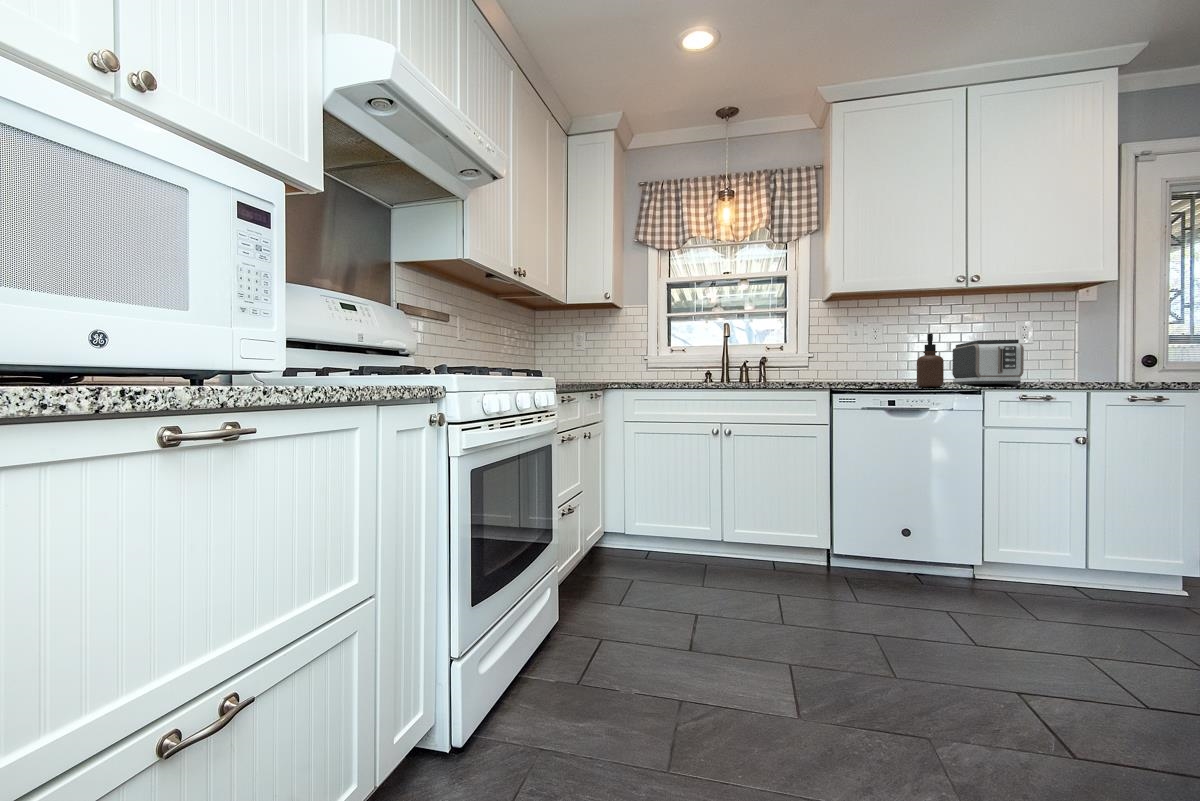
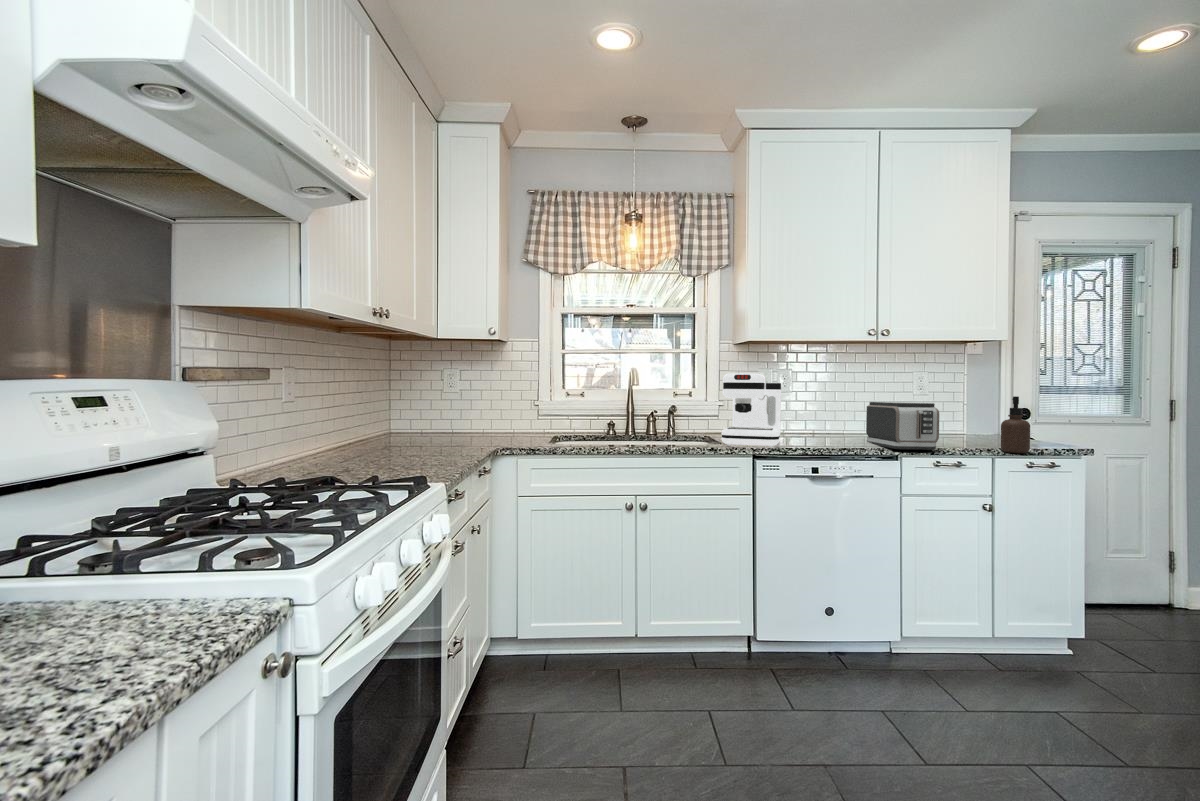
coffee maker: none [803,319,862,385] -> present [721,374,781,447]
soap dispenser: present [917,333,944,387] -> present [1000,396,1030,453]

